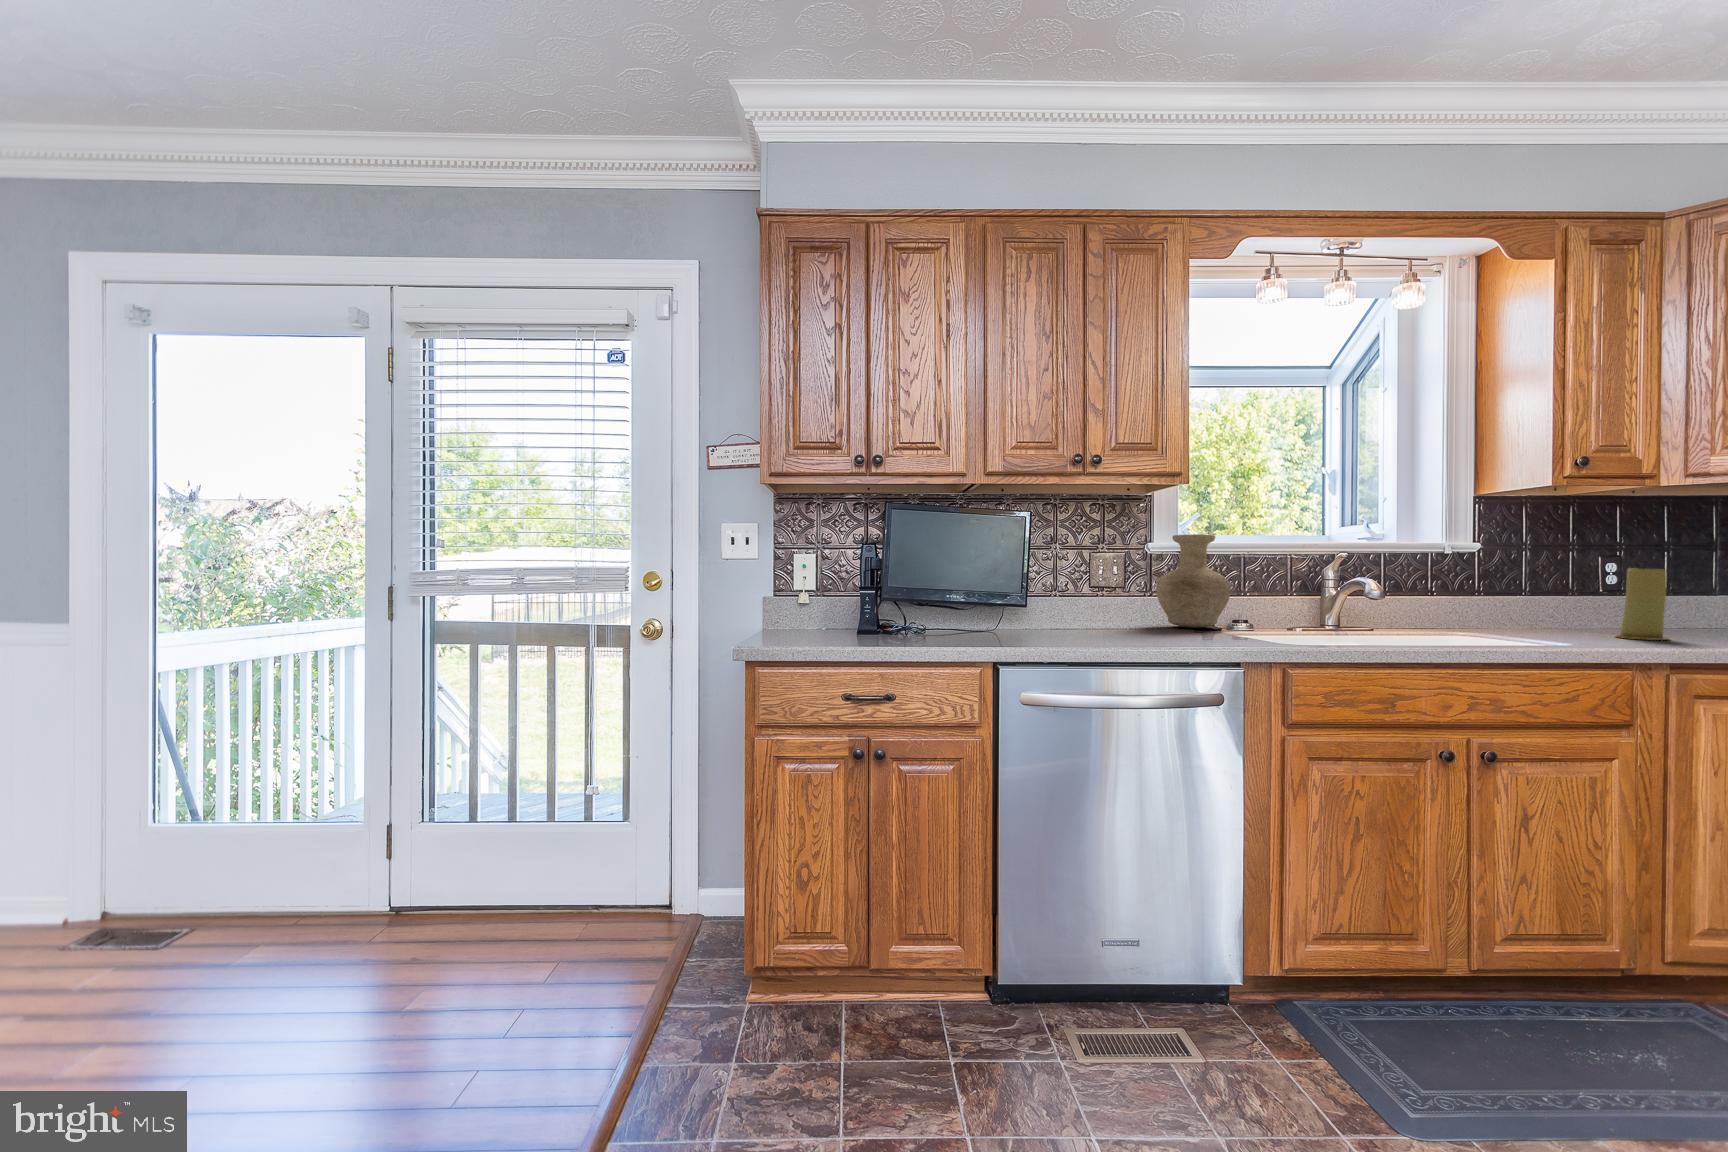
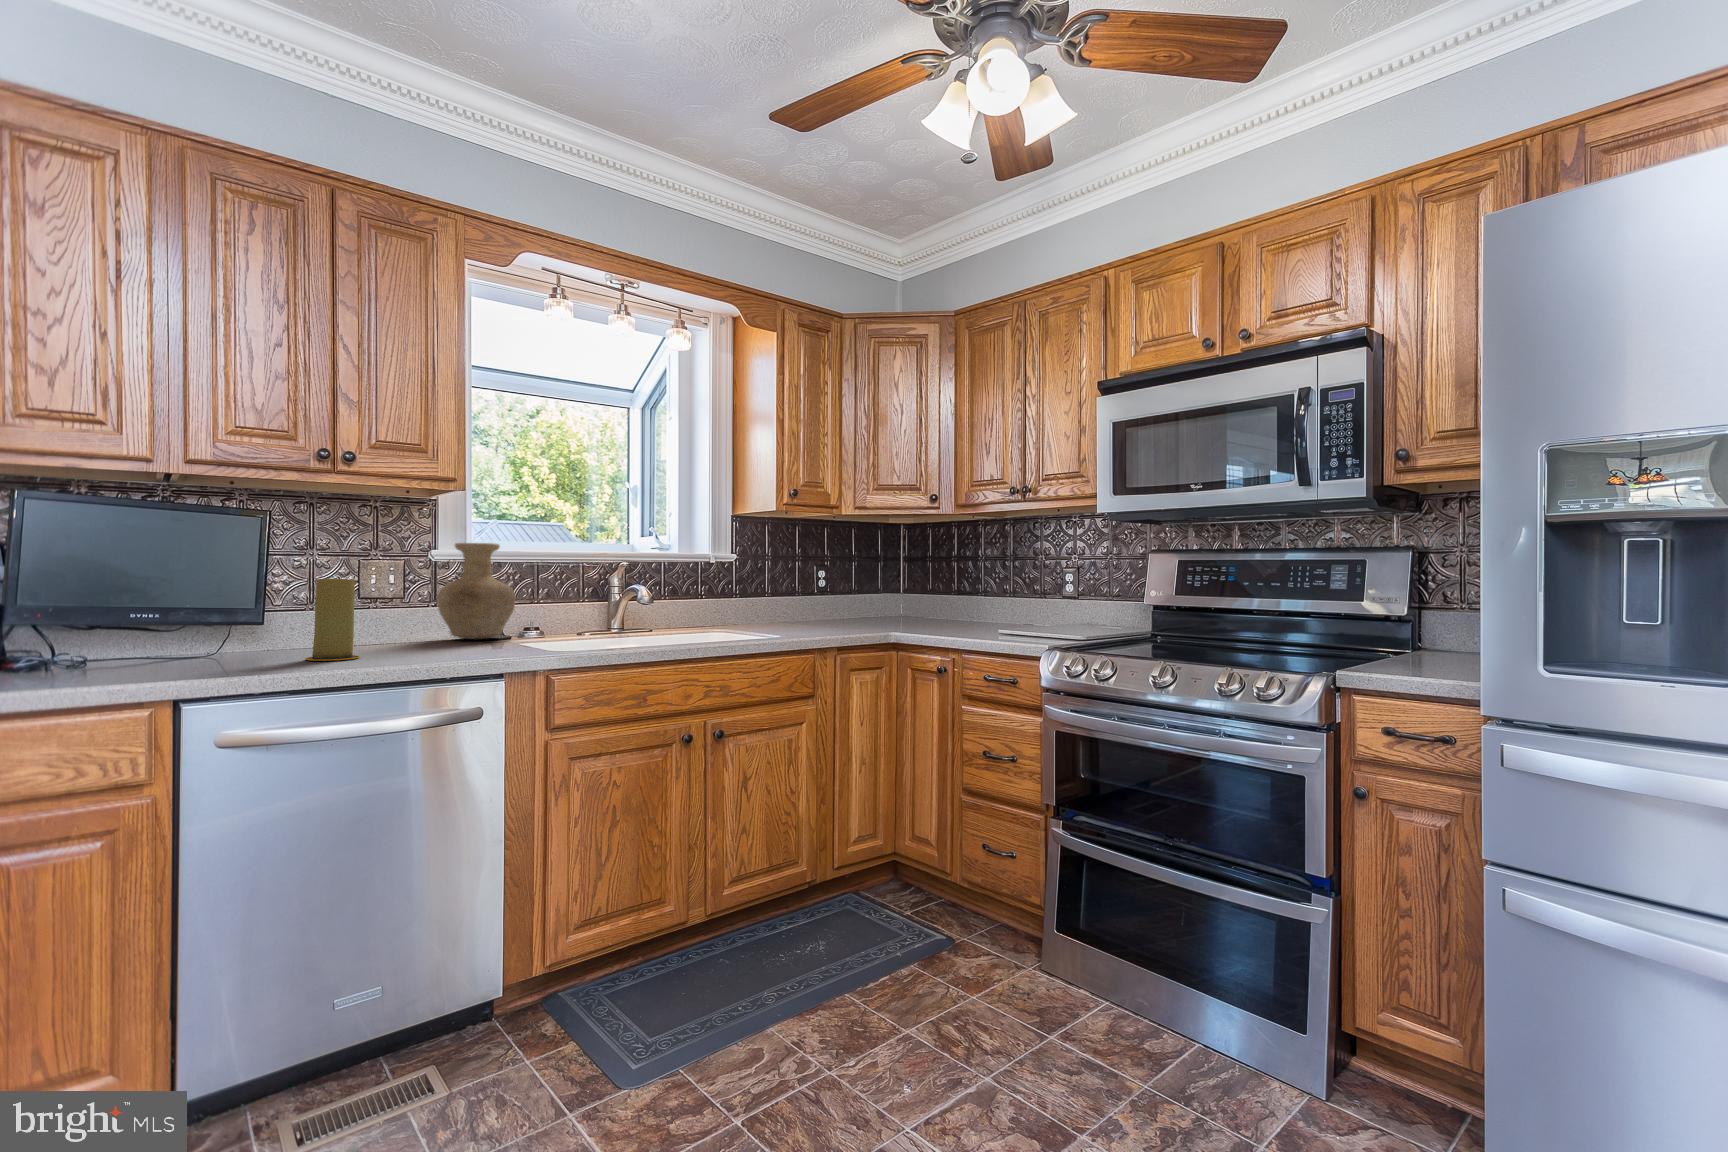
candle: present [1617,568,1669,640] -> present [305,578,359,661]

